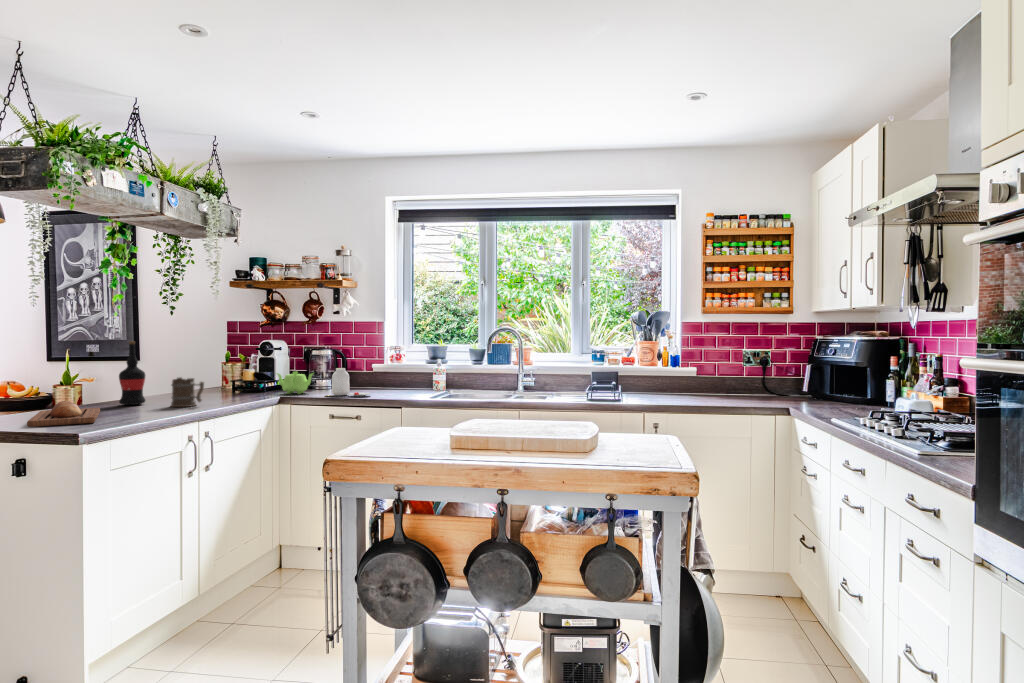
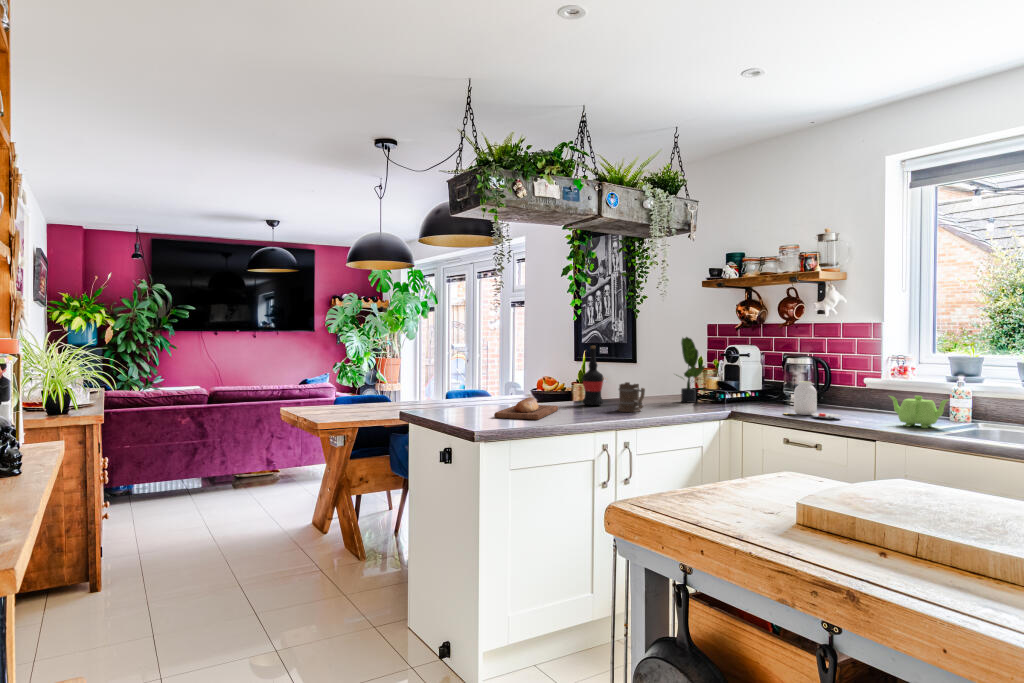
potted plant: none [211,331,250,395] -> present [676,337,705,403]
teapot: present [277,372,313,394] -> present [890,396,949,428]

